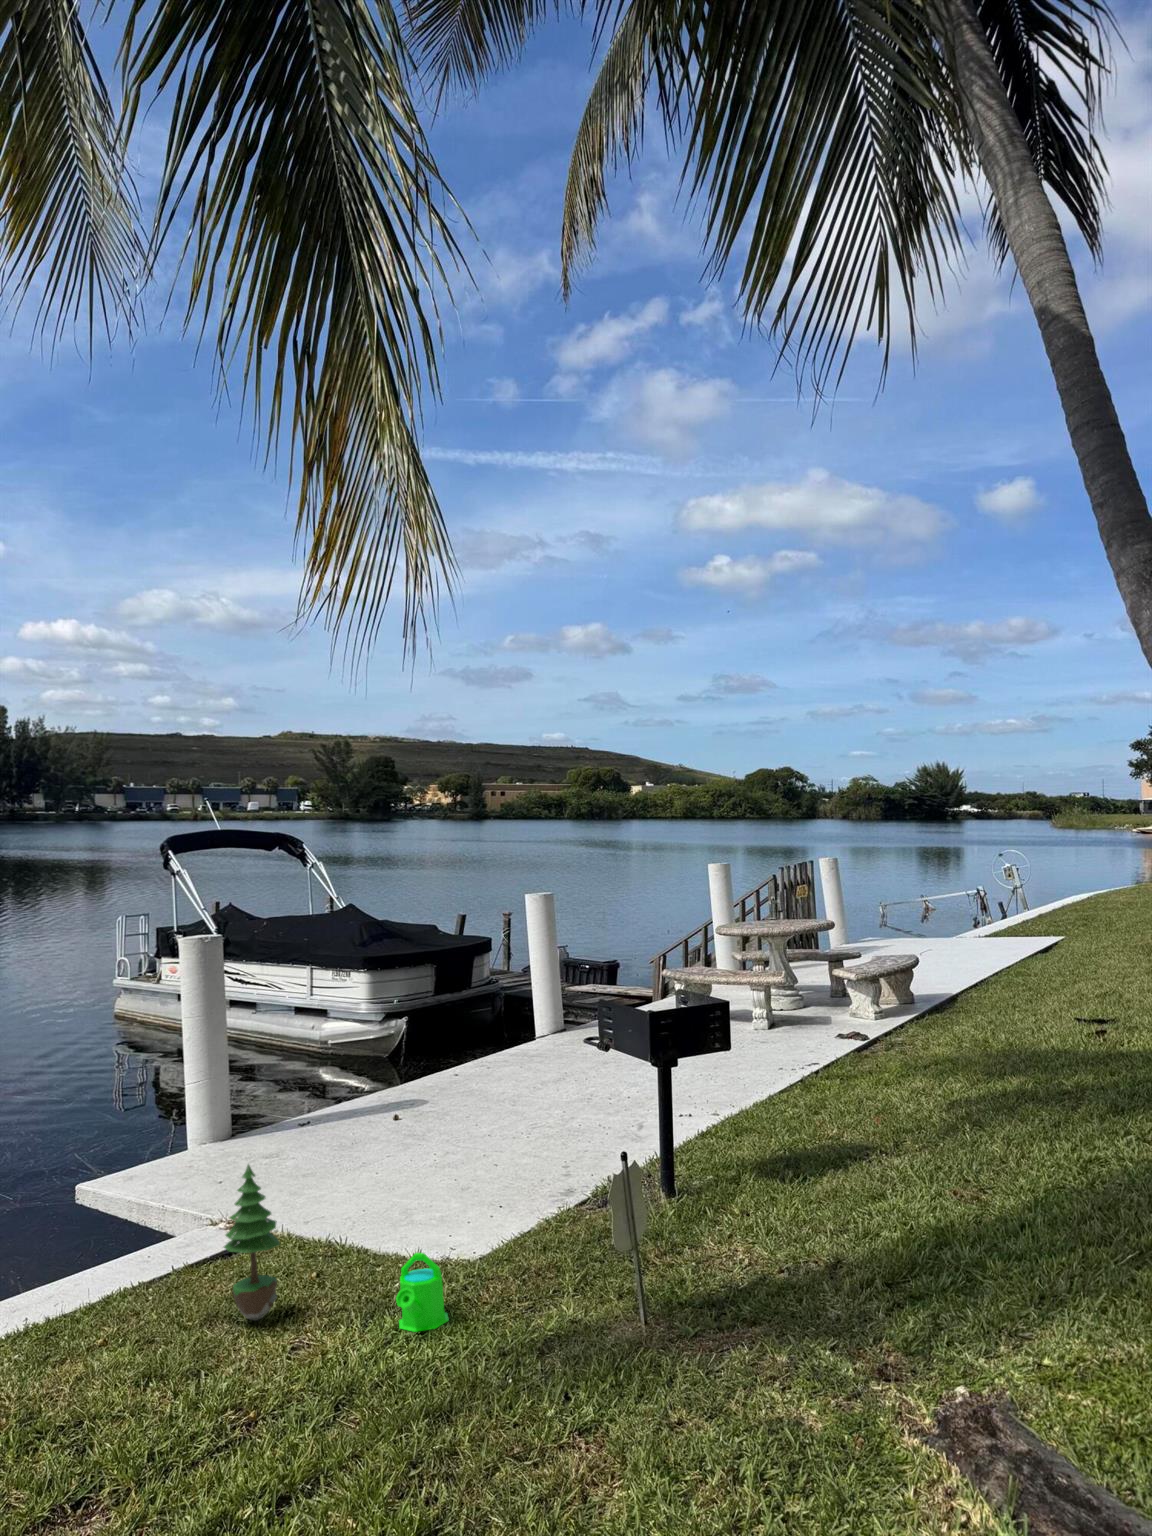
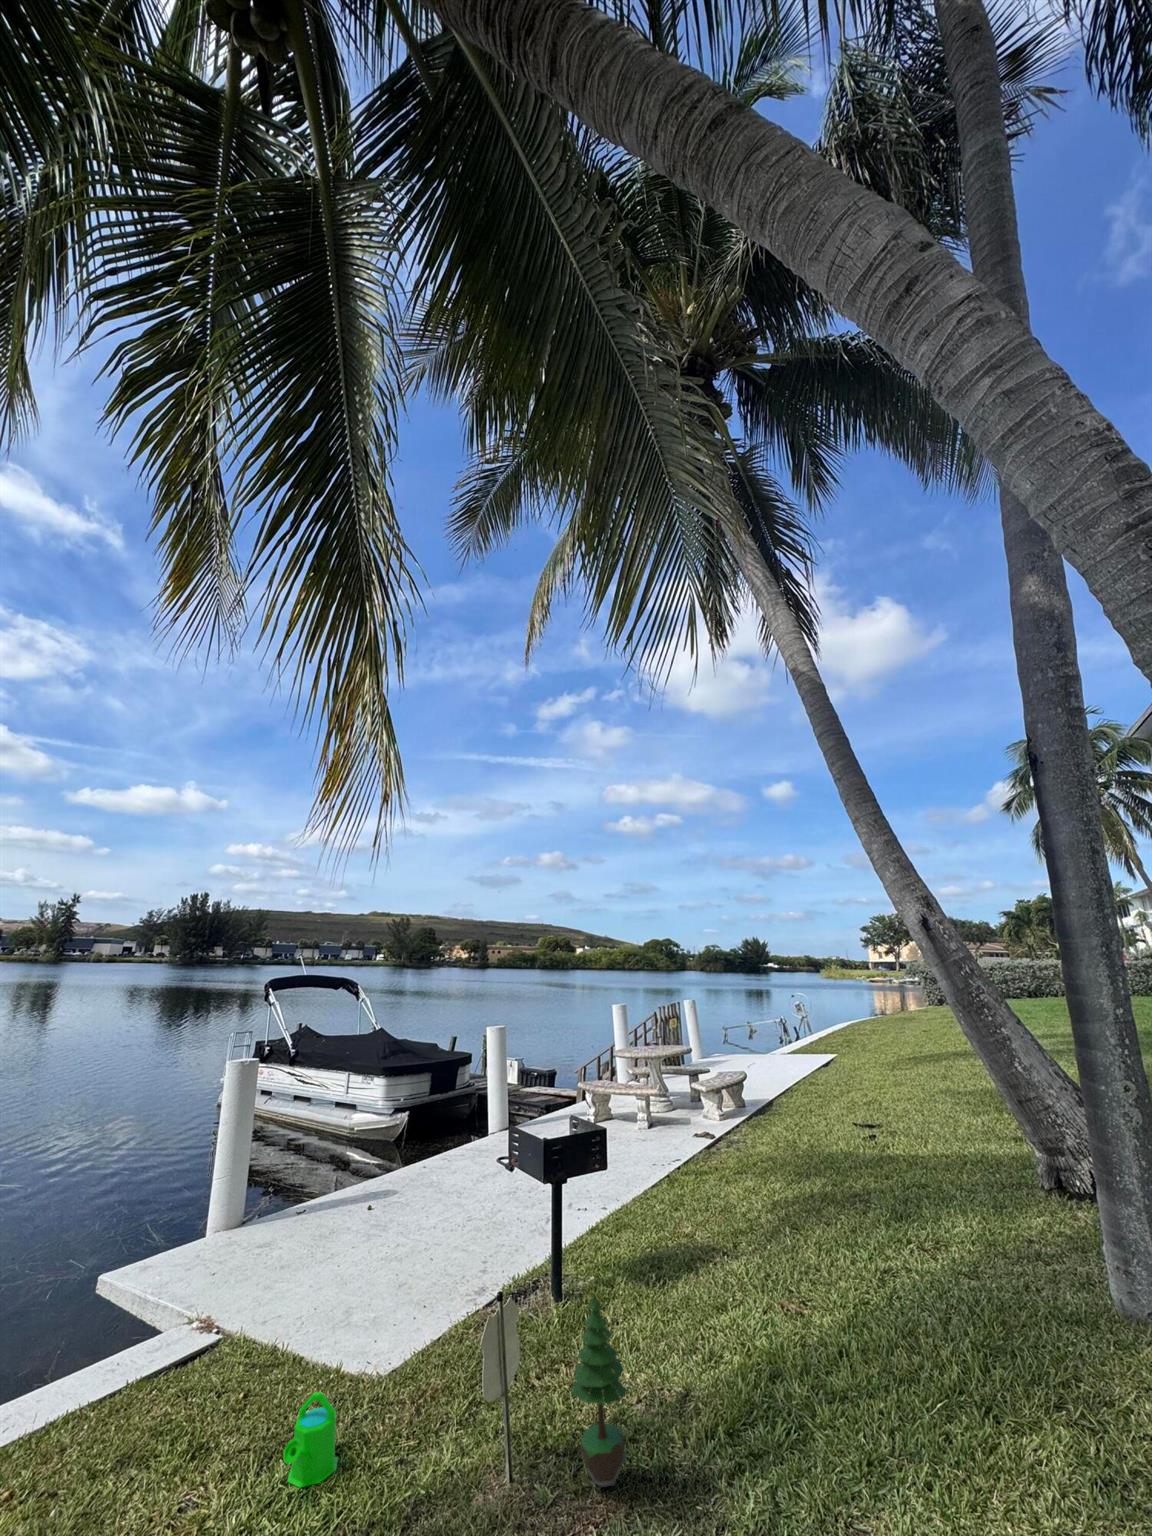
potted tree: present [224,1165,280,1321] -> present [572,1294,627,1487]

